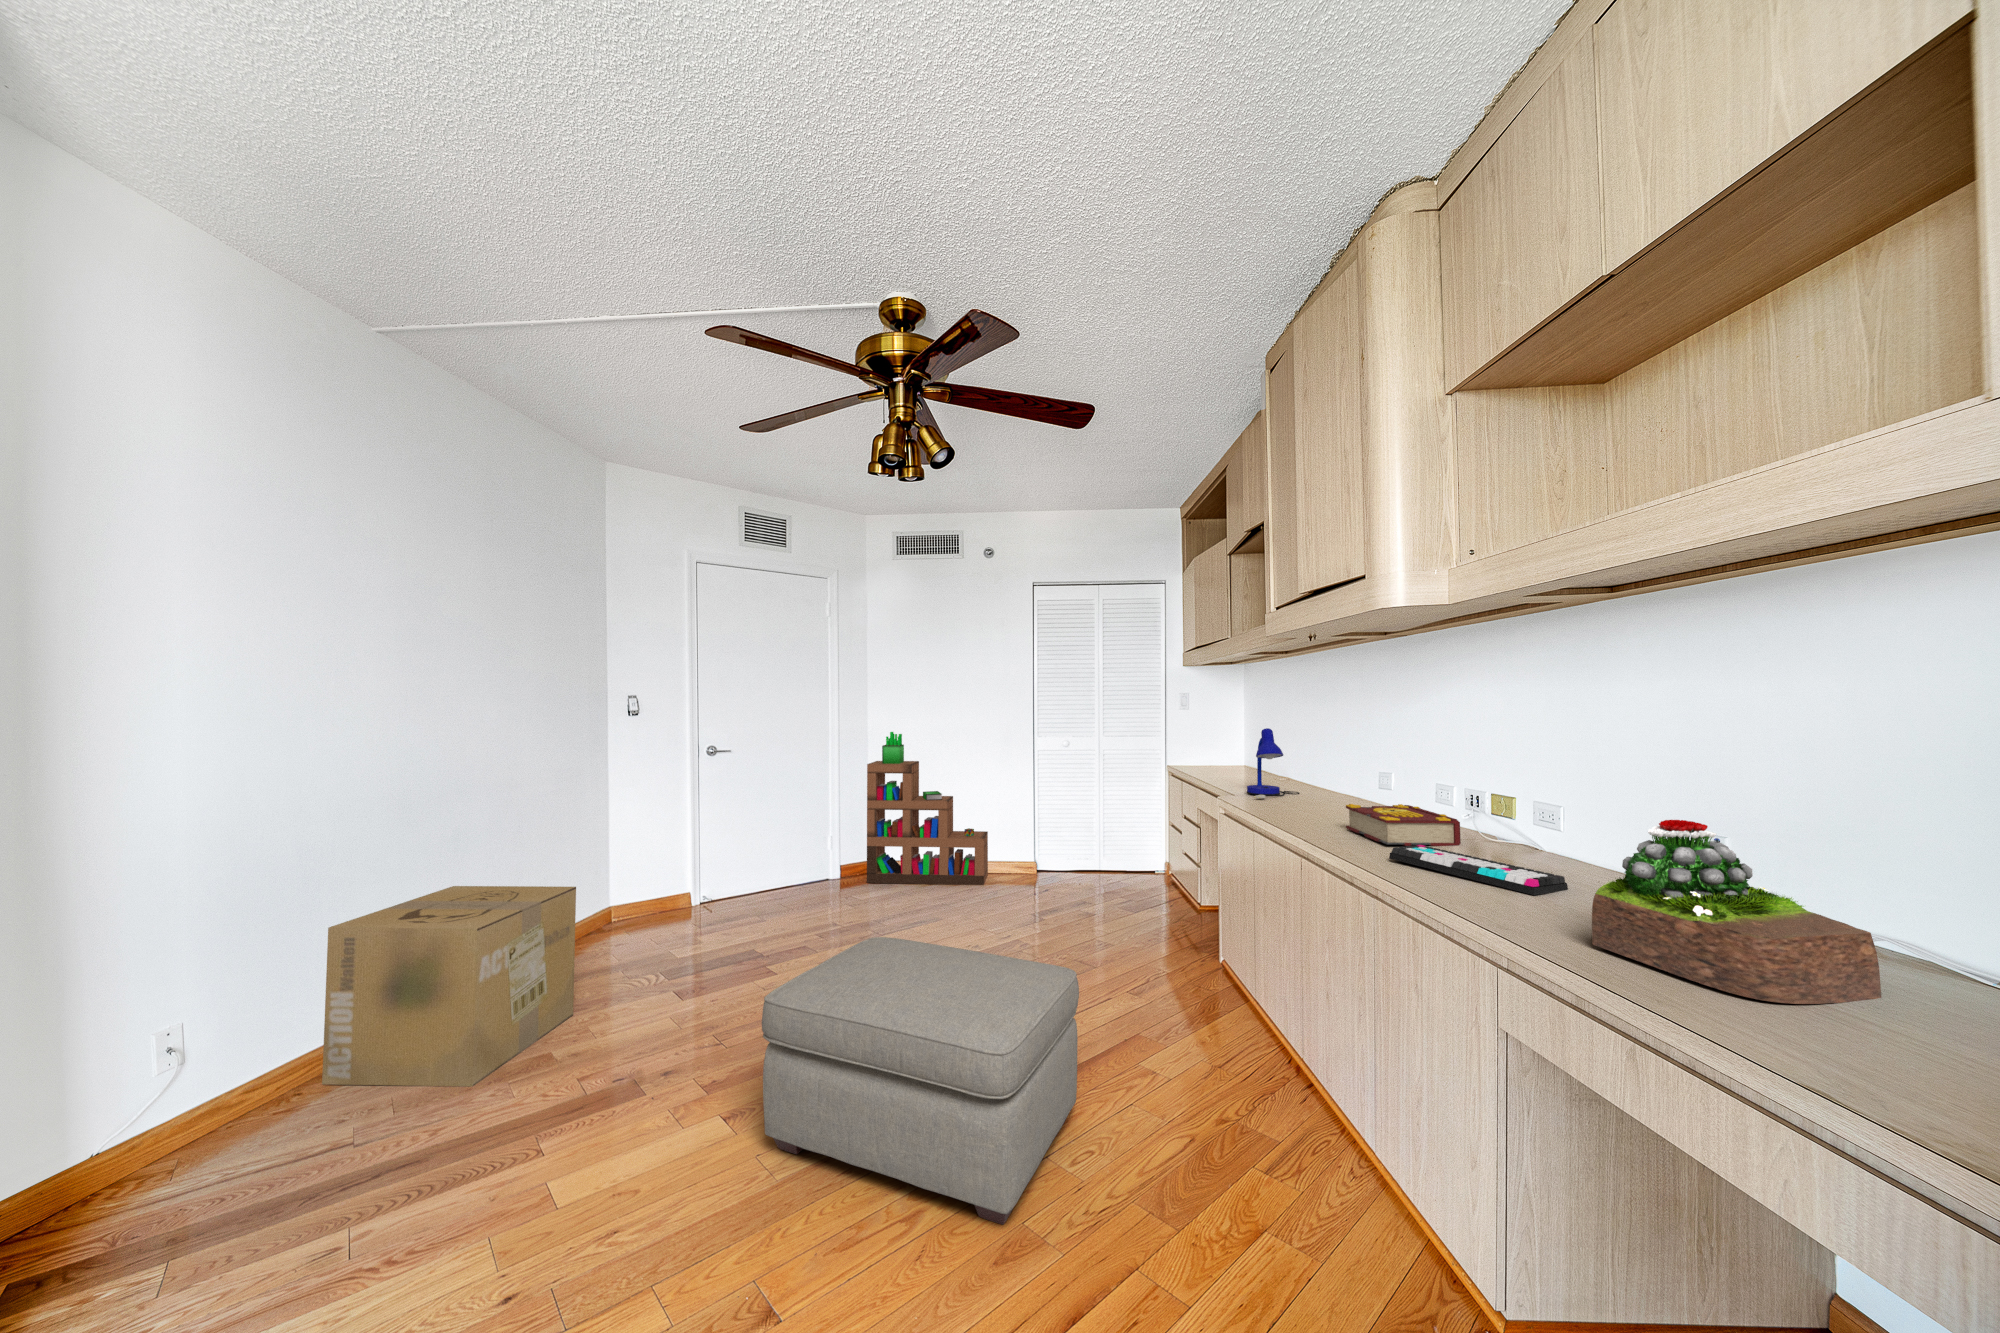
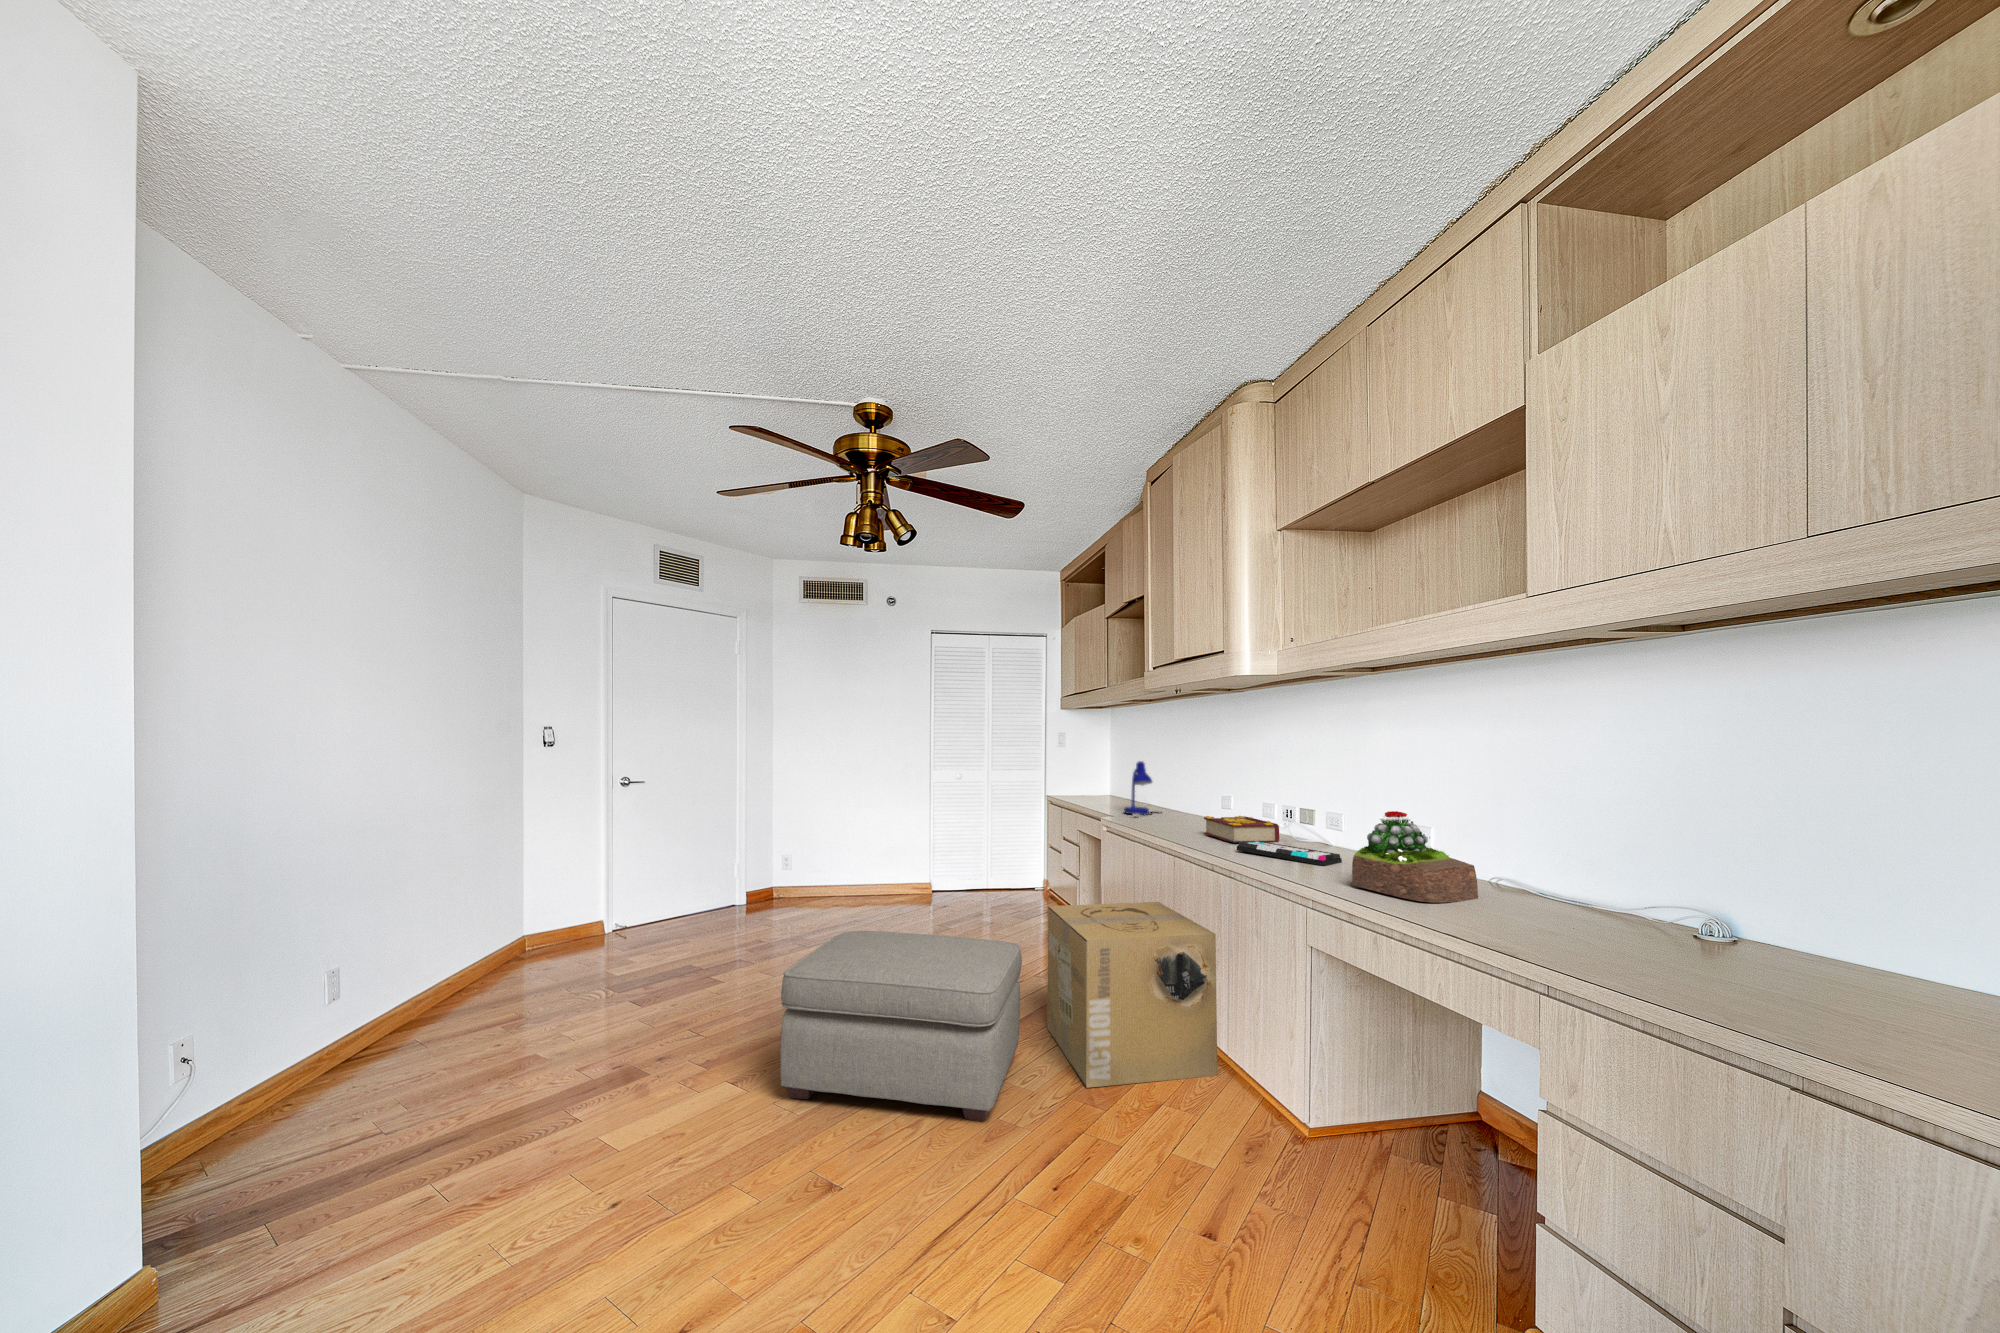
bookshelf: present [867,732,988,885] -> none [772,763,887,907]
cardboard box: present [322,886,576,1087] -> present [1047,902,1218,1088]

